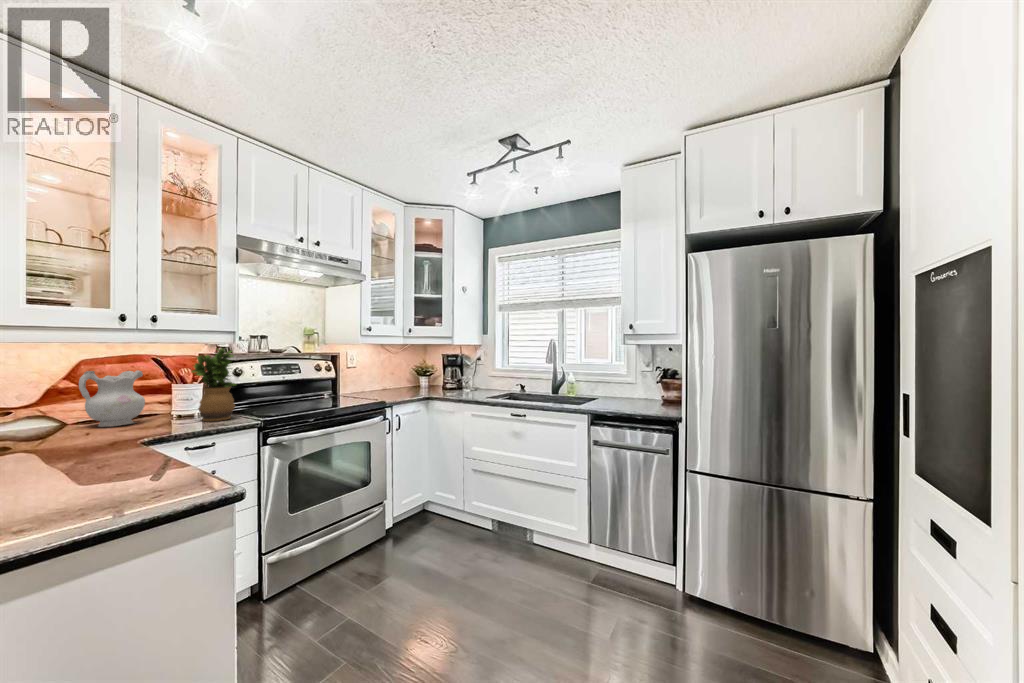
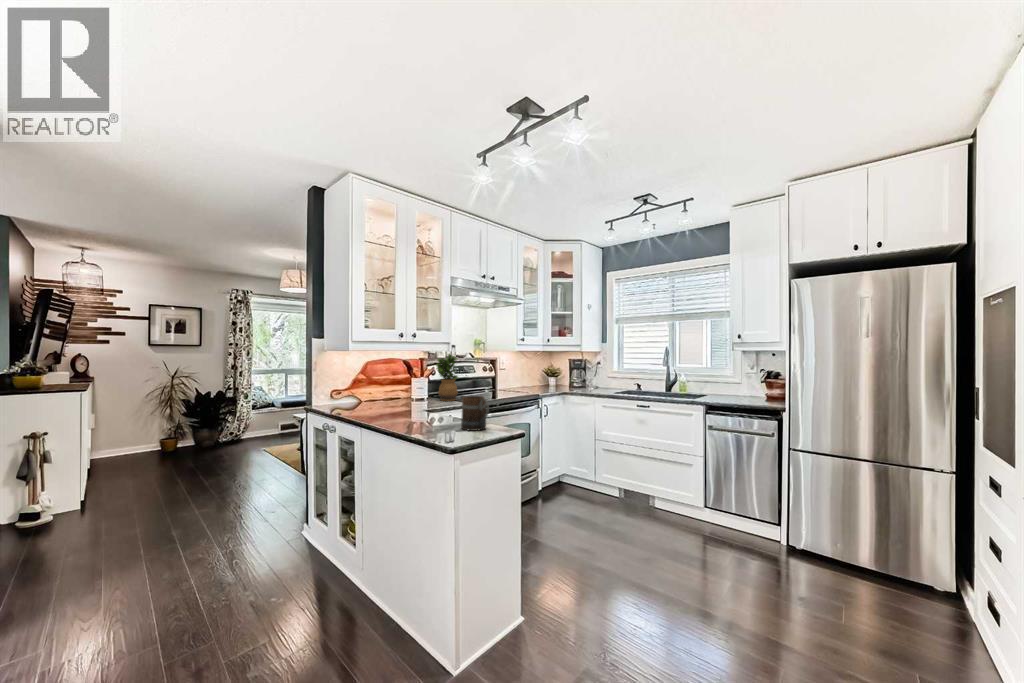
ceramic pitcher: present [79,370,145,427] -> none [382,367,410,402]
mug: none [84,429,154,504] -> present [461,396,489,431]

